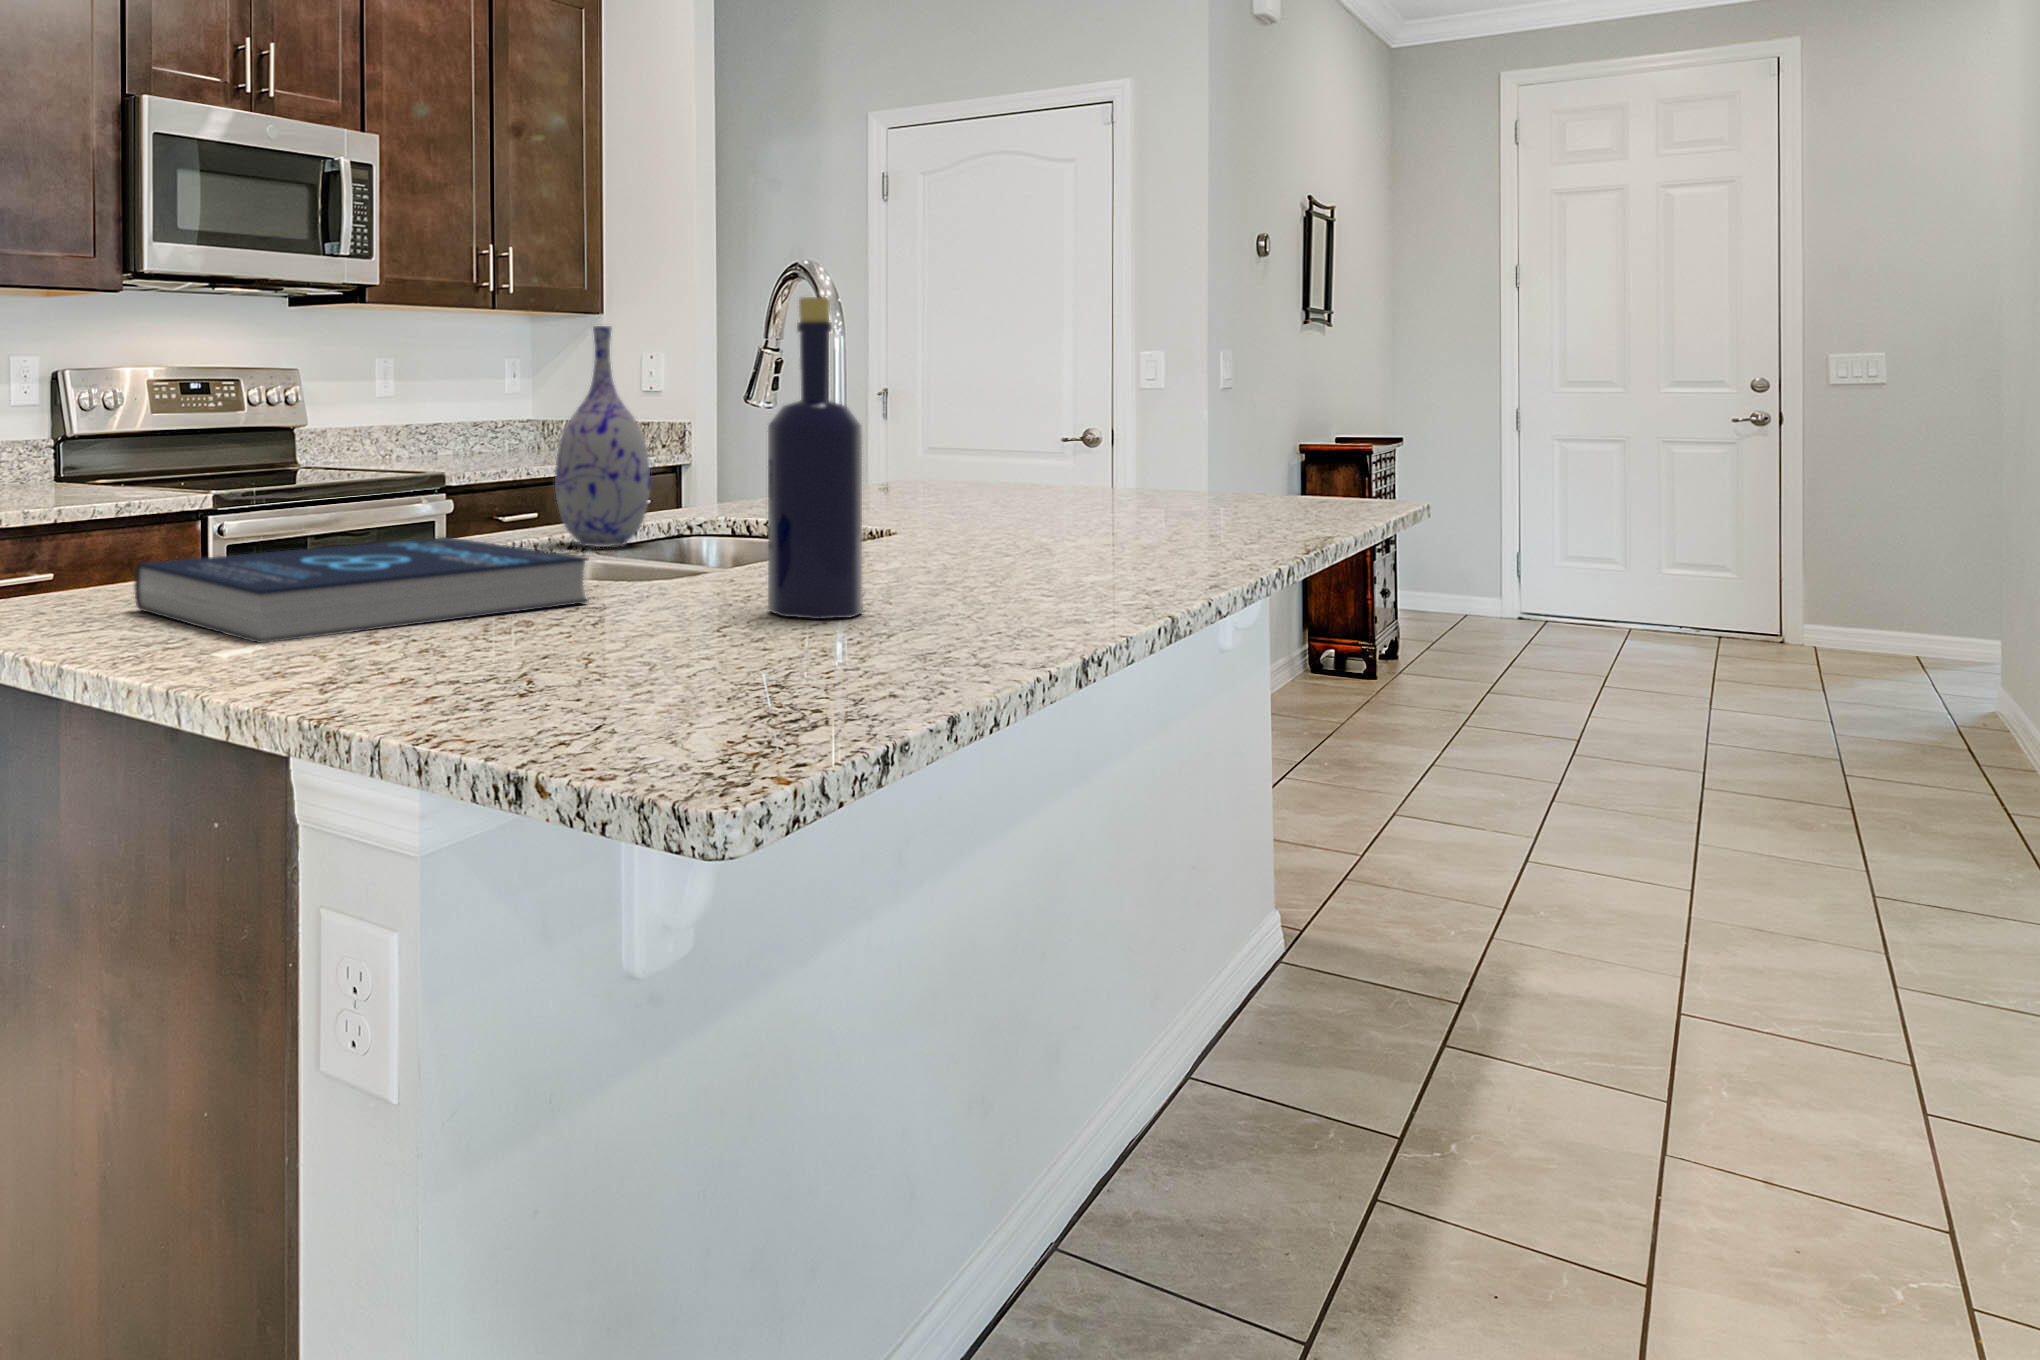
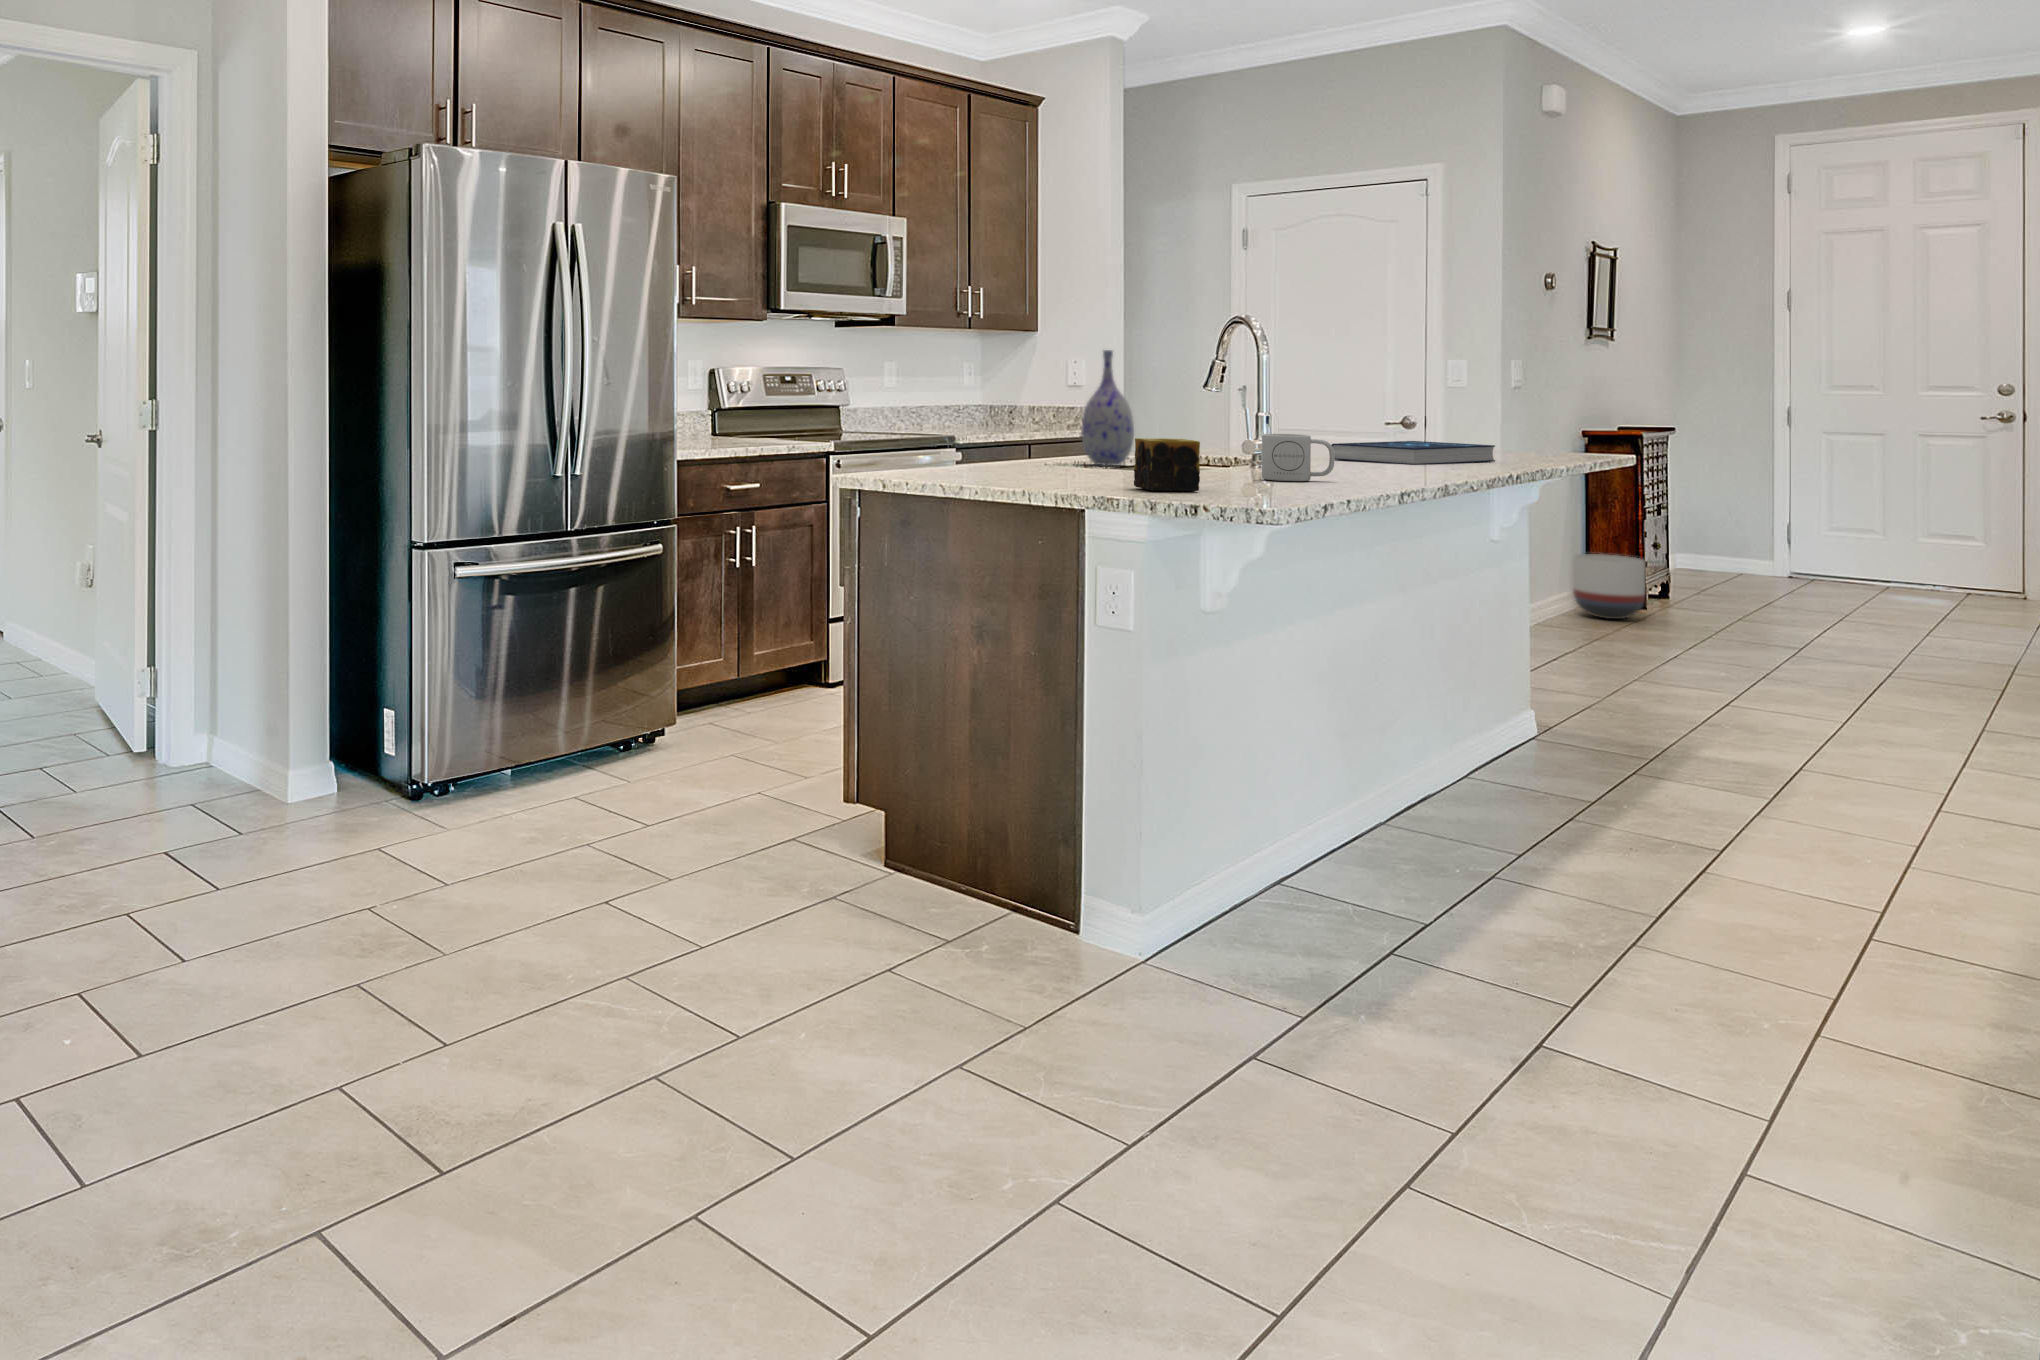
bottle: present [768,297,863,619] -> none [1216,343,1263,485]
mug: none [868,491,1011,594] -> present [1262,434,1335,481]
candle: none [565,522,707,659] -> present [1134,438,1200,491]
book: present [134,537,588,643] -> present [1332,441,1495,465]
planter: none [1293,607,1382,695] -> present [1573,554,1645,619]

